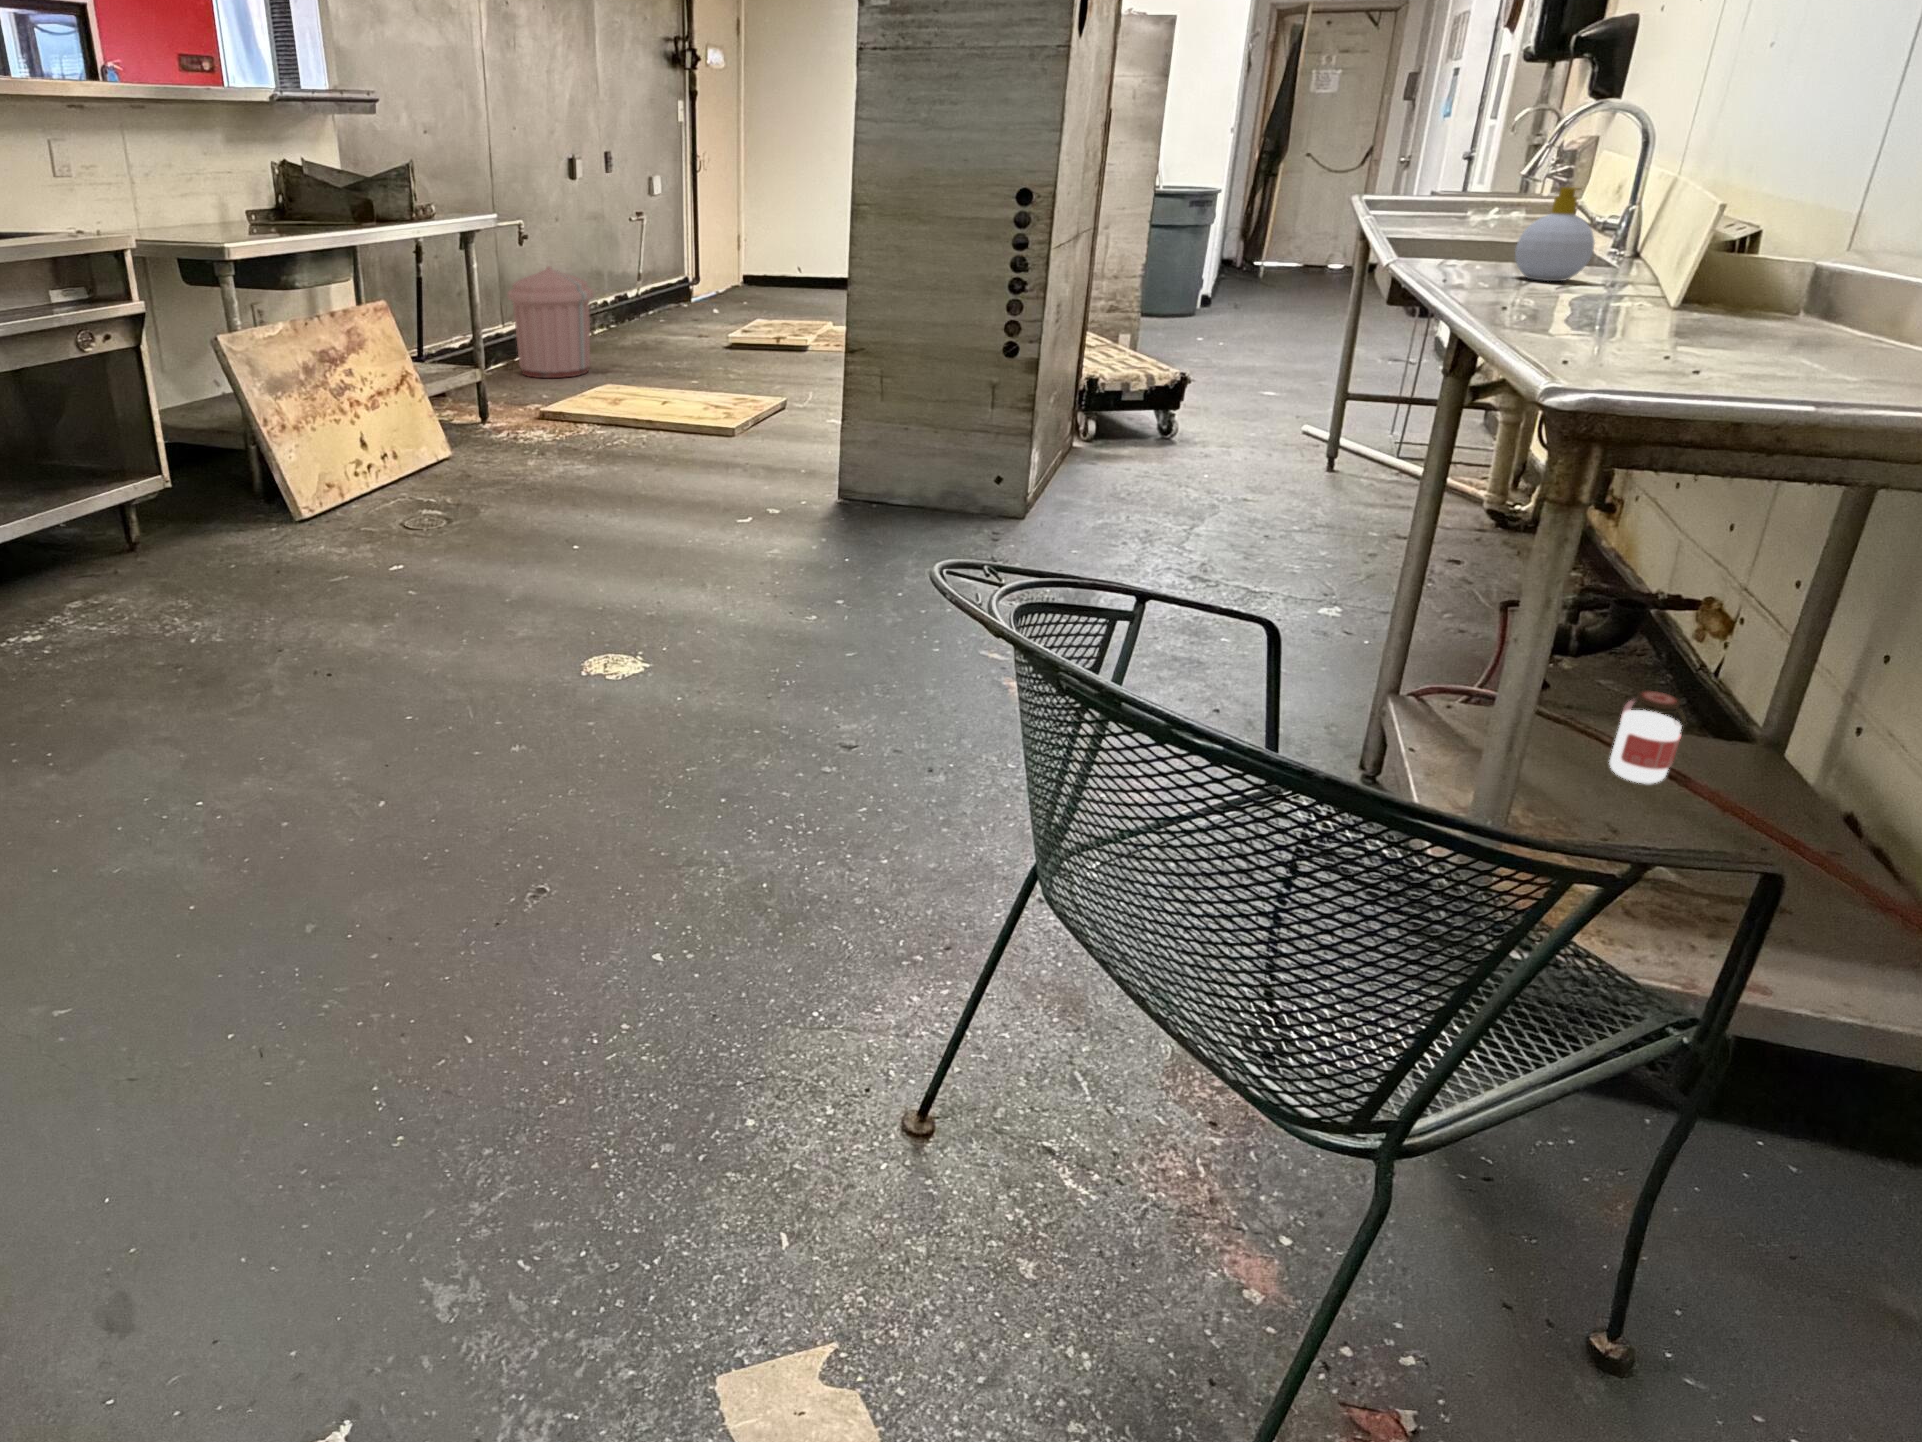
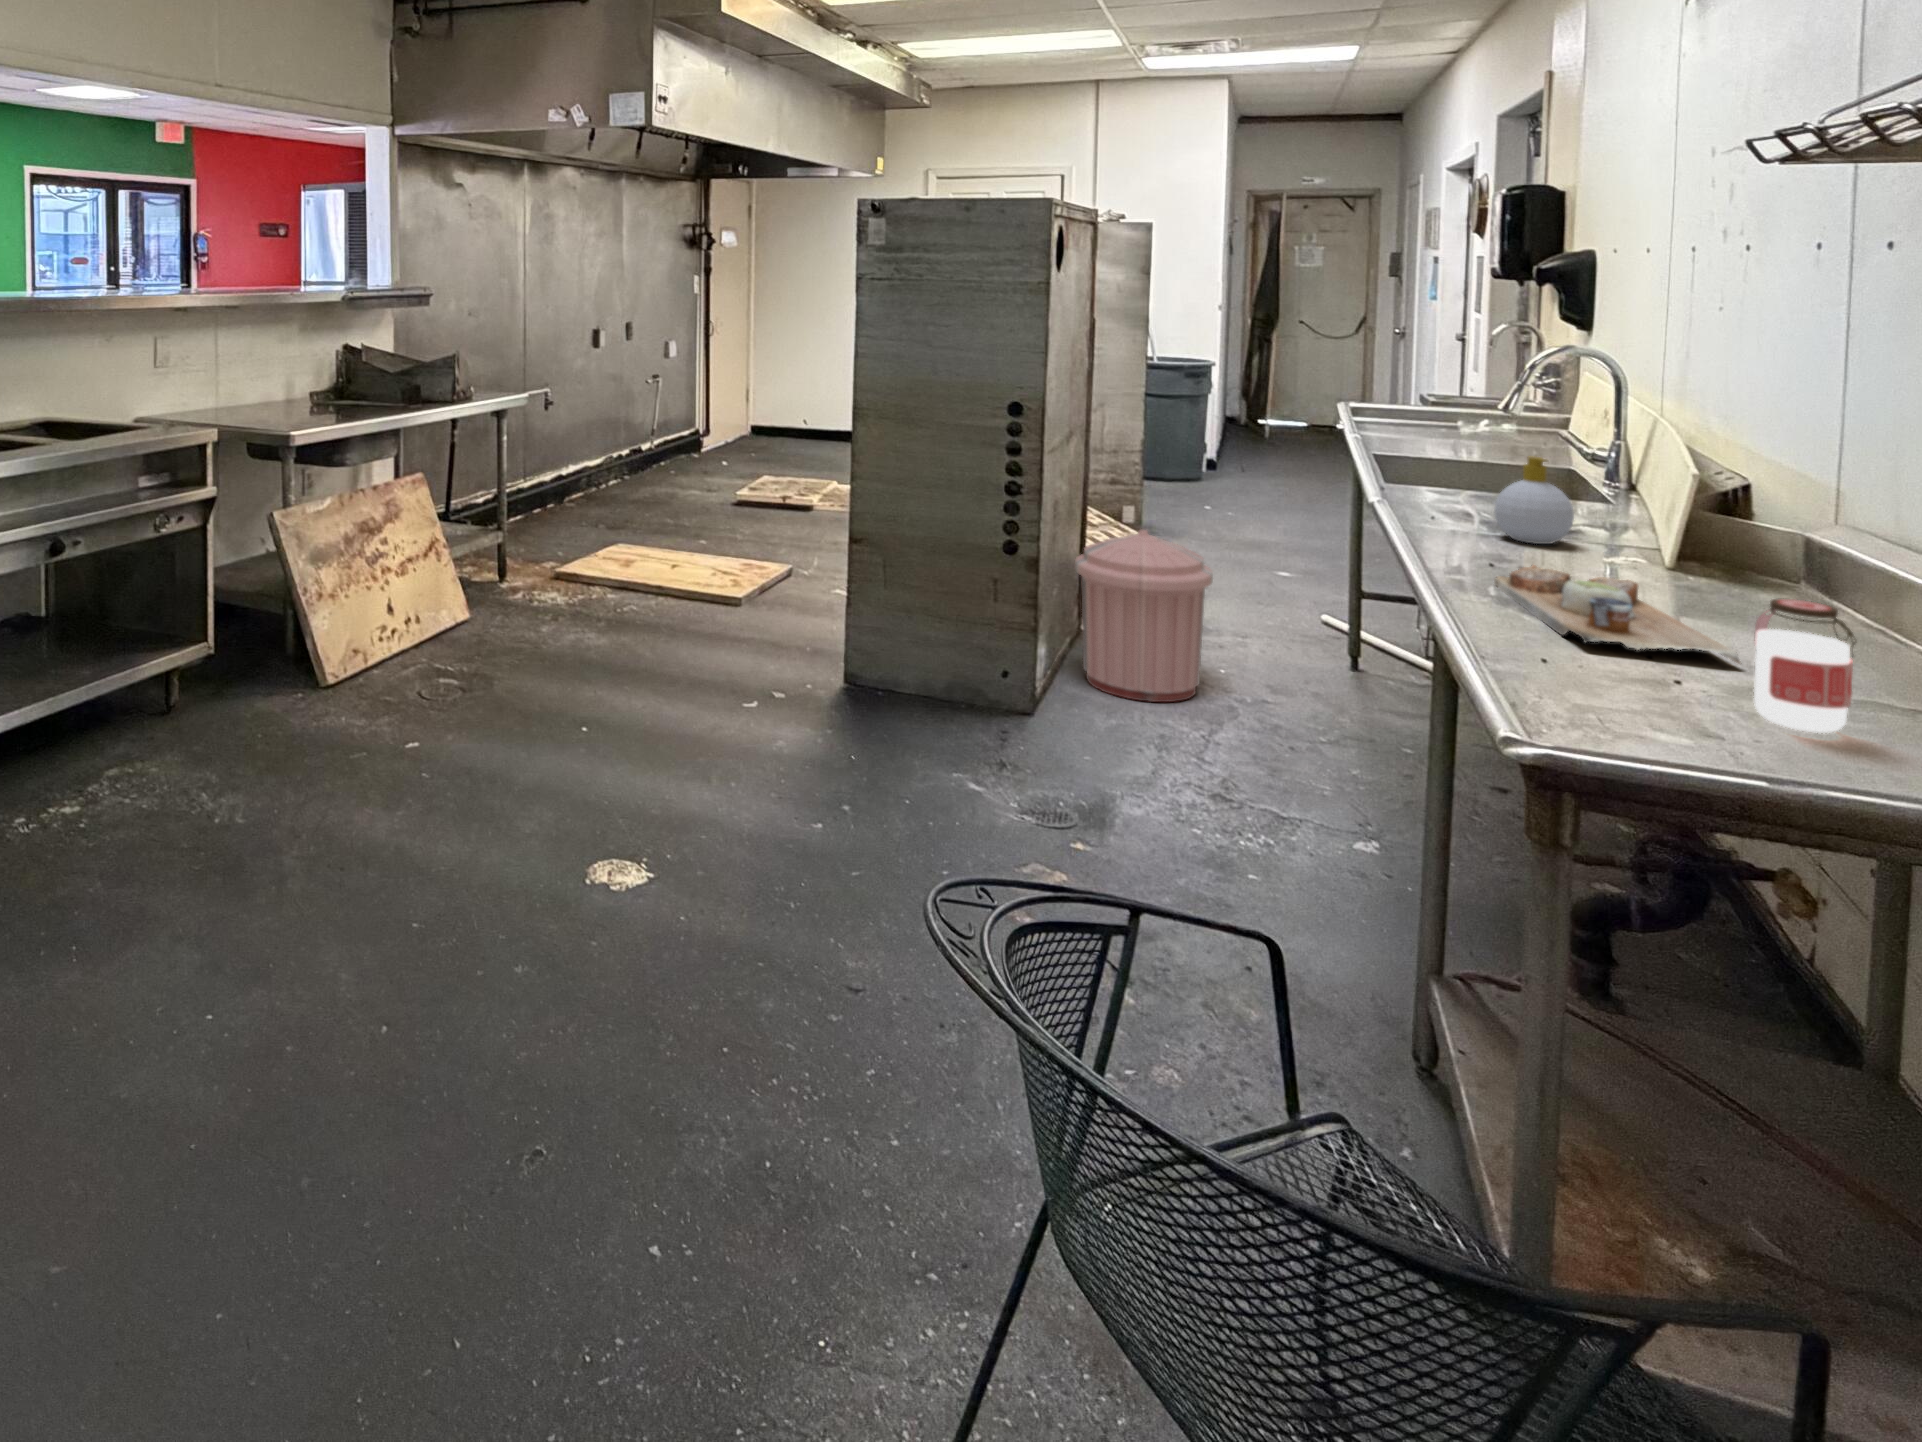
trash can: present [508,266,593,378] -> present [1075,530,1213,702]
cutting board: none [1511,282,1754,345] -> present [1494,565,1740,663]
jar: present [1610,690,1686,784] -> present [1754,598,1856,733]

